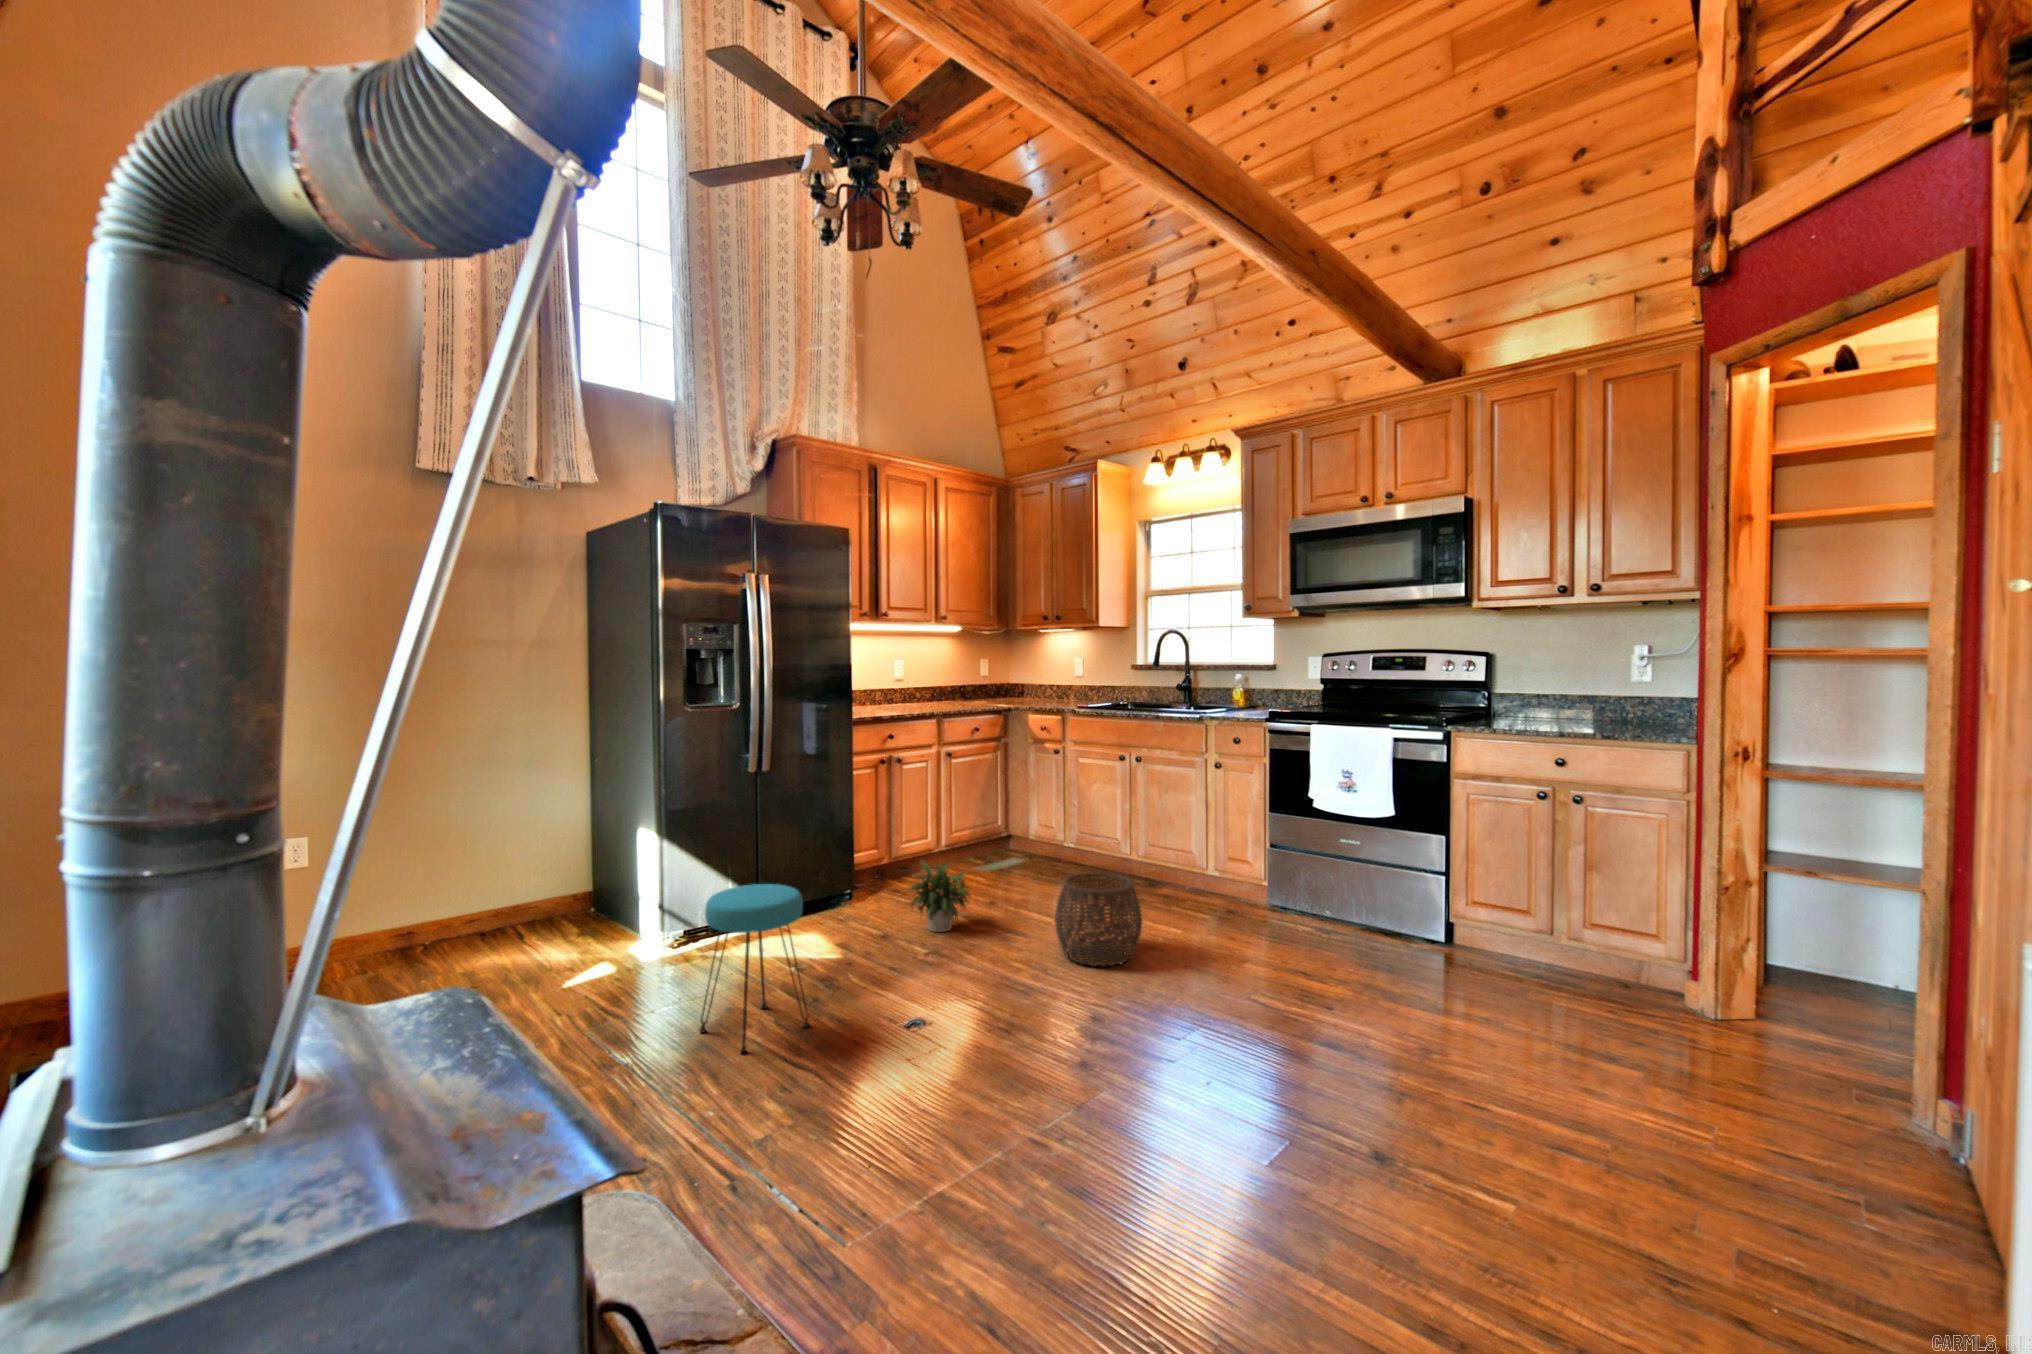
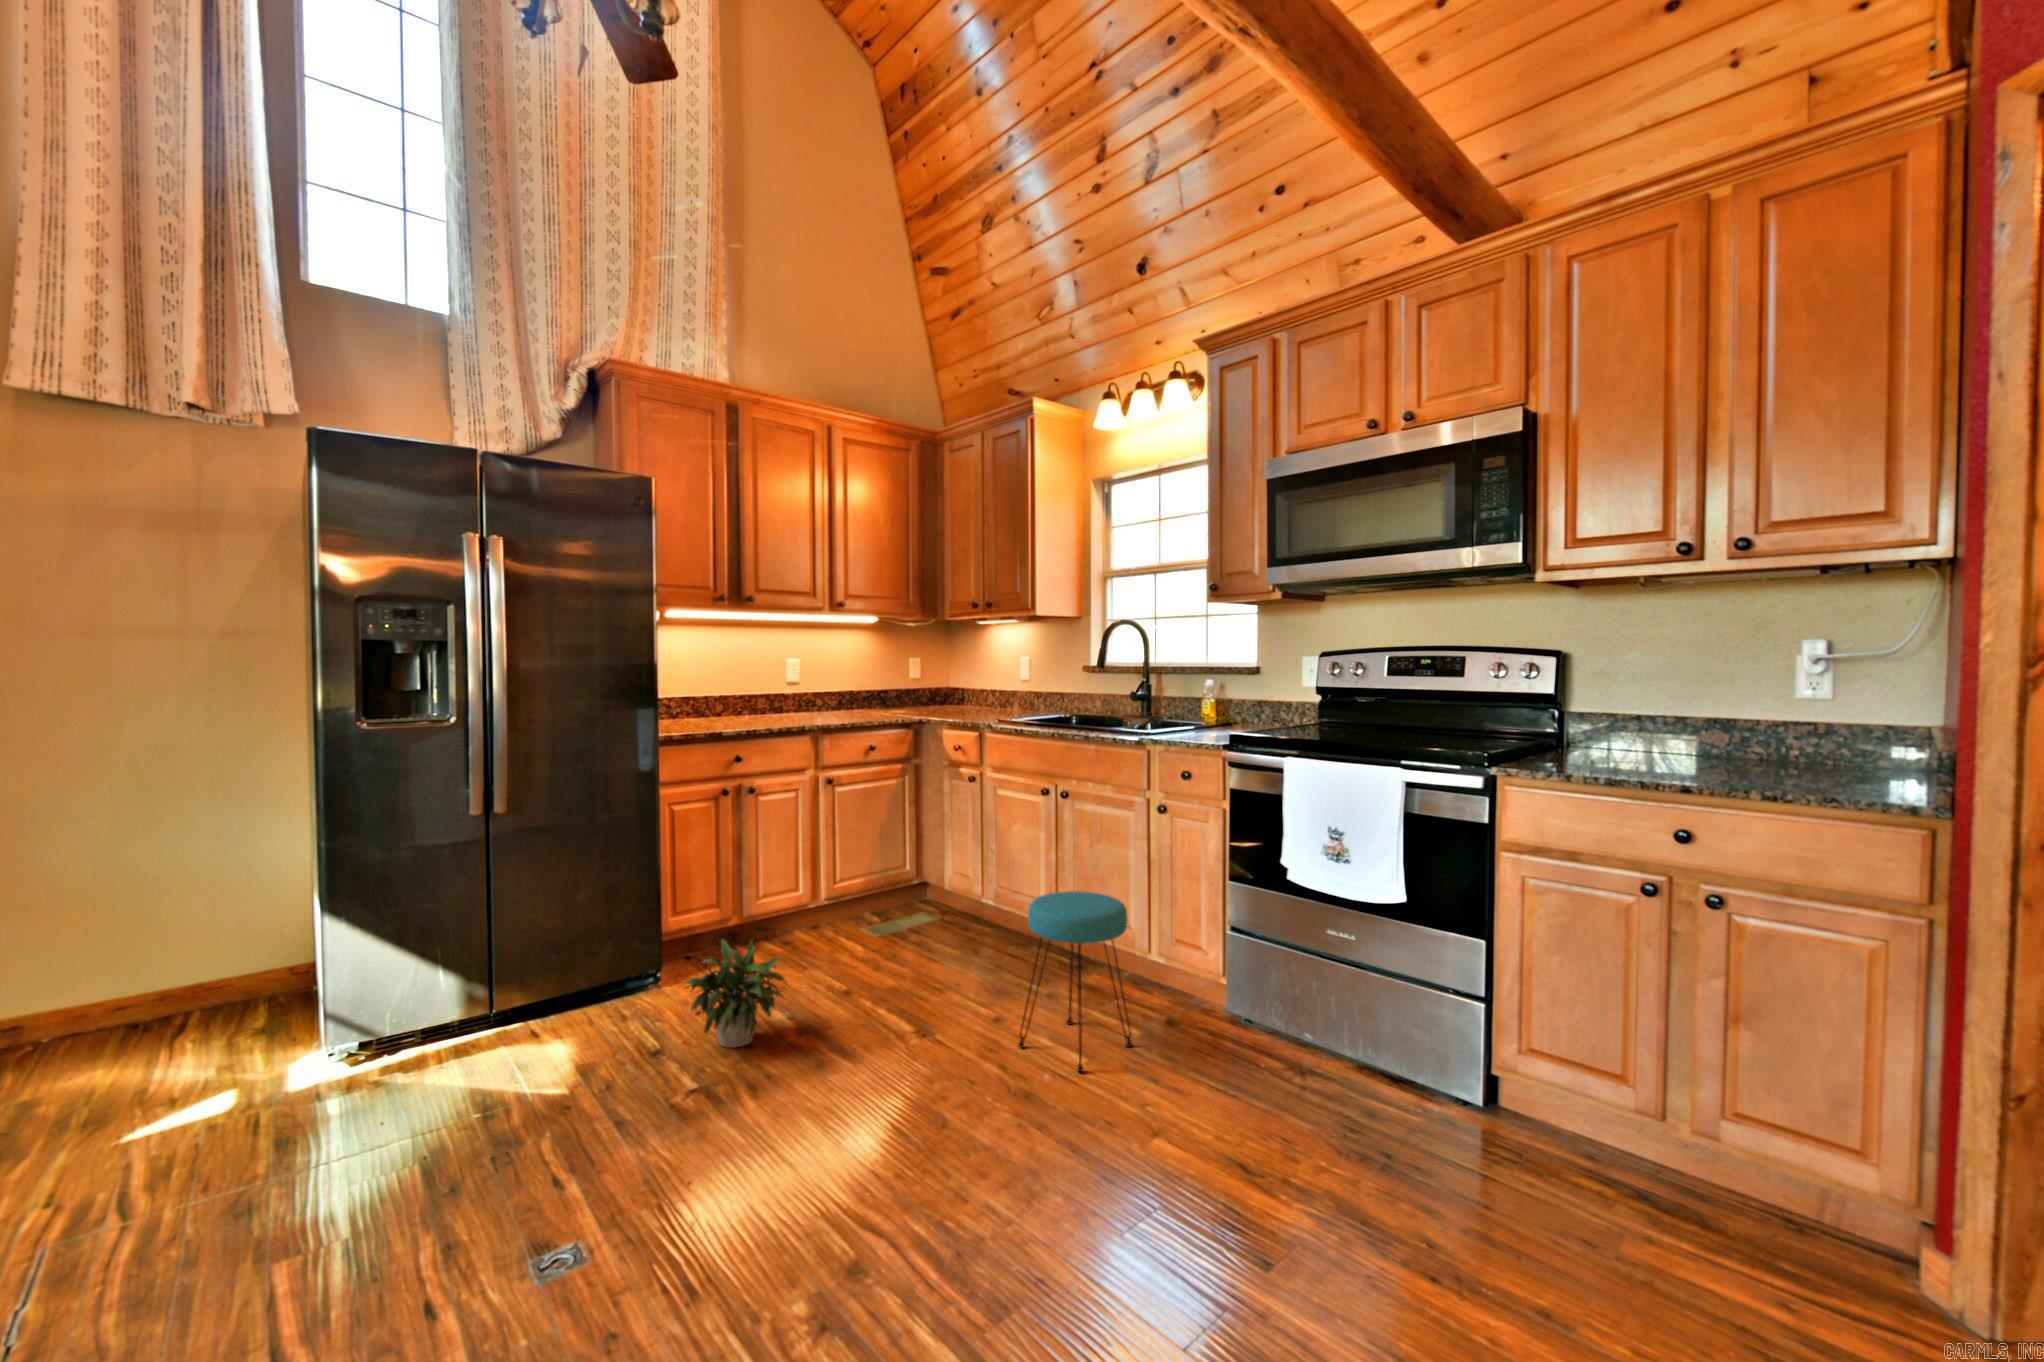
woven basket: present [1055,872,1142,966] -> none [862,975,998,1135]
stool: present [700,884,809,1052] -> present [1018,891,1132,1072]

